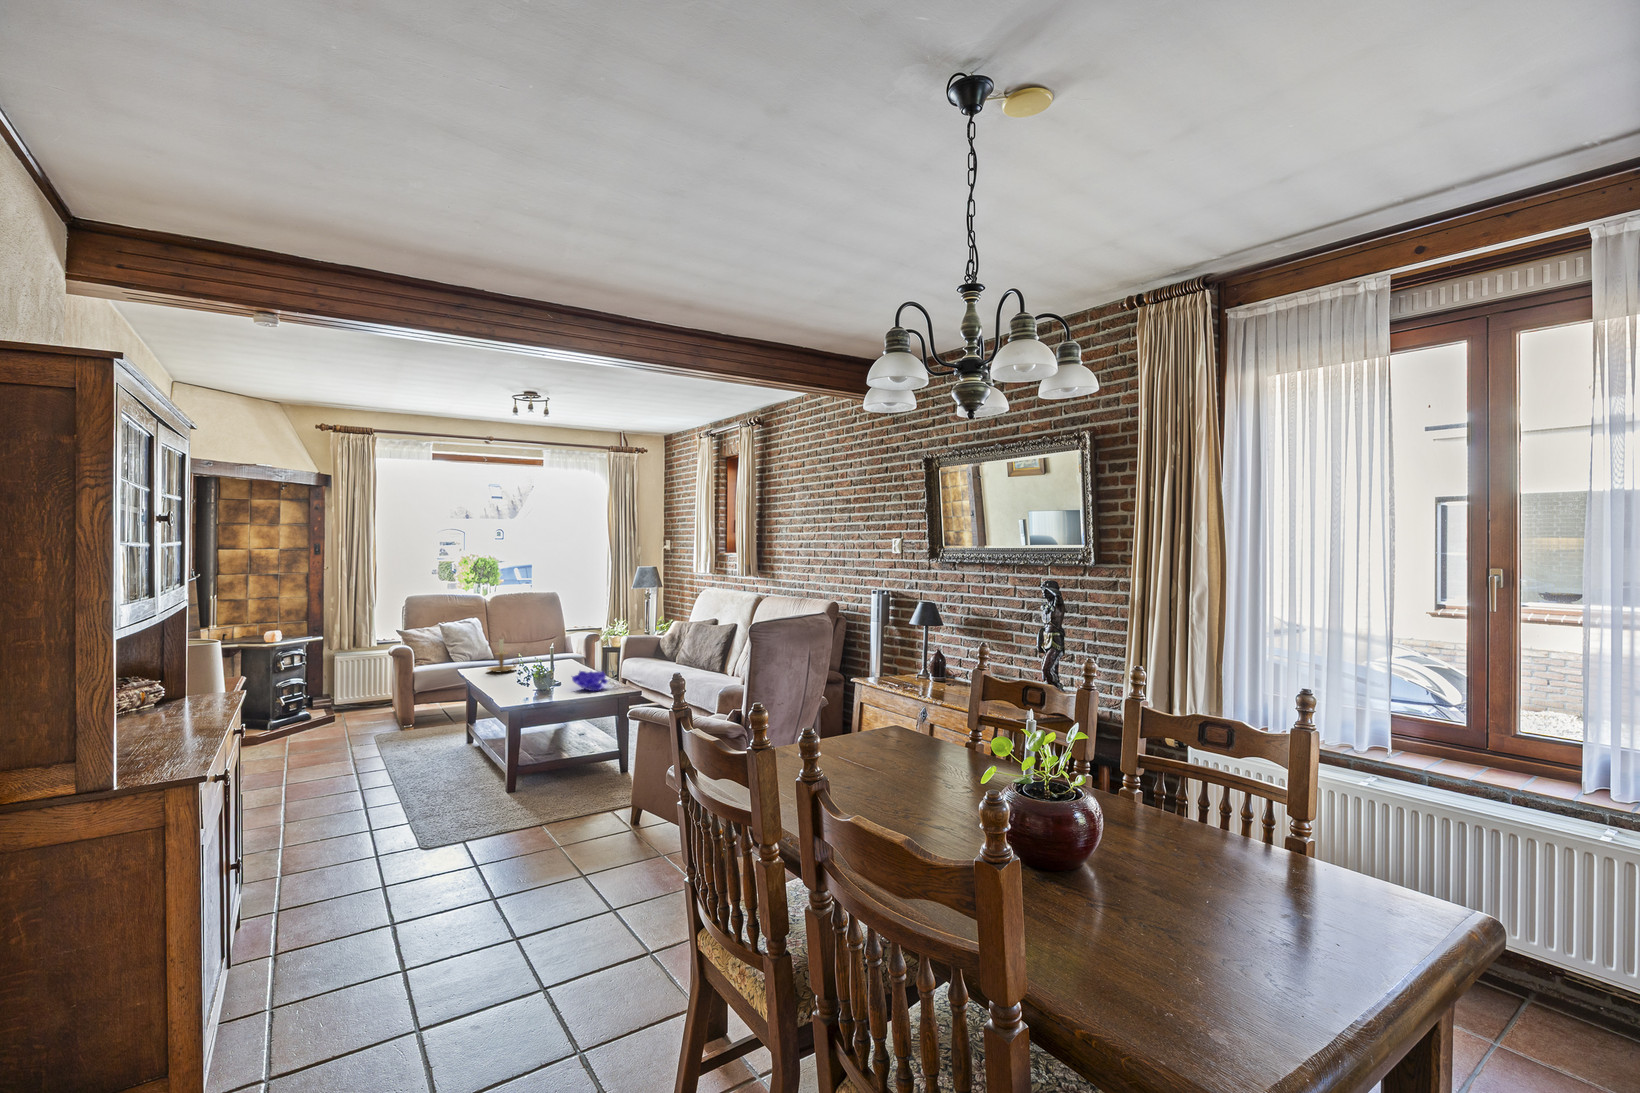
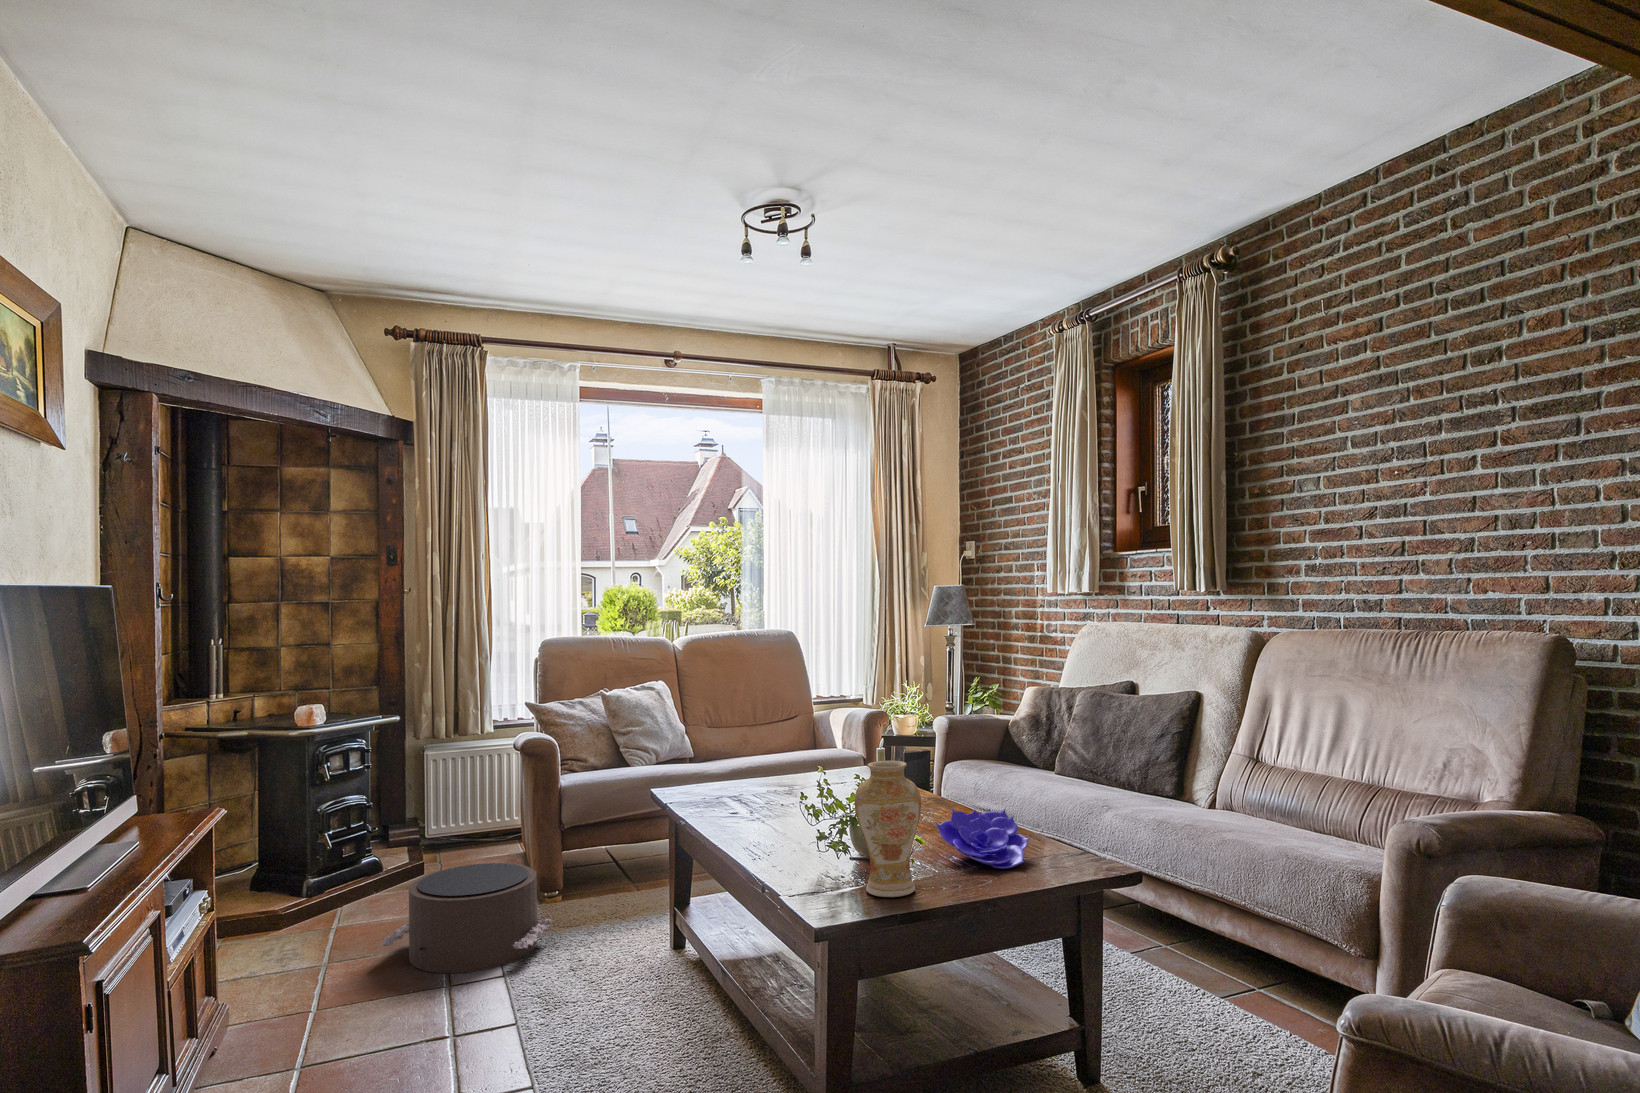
candle holder: present [488,639,517,672] -> none [709,723,770,798]
vase: none [528,649,555,700] -> present [854,761,921,897]
pouf: none [317,707,407,753] -> present [379,863,553,973]

